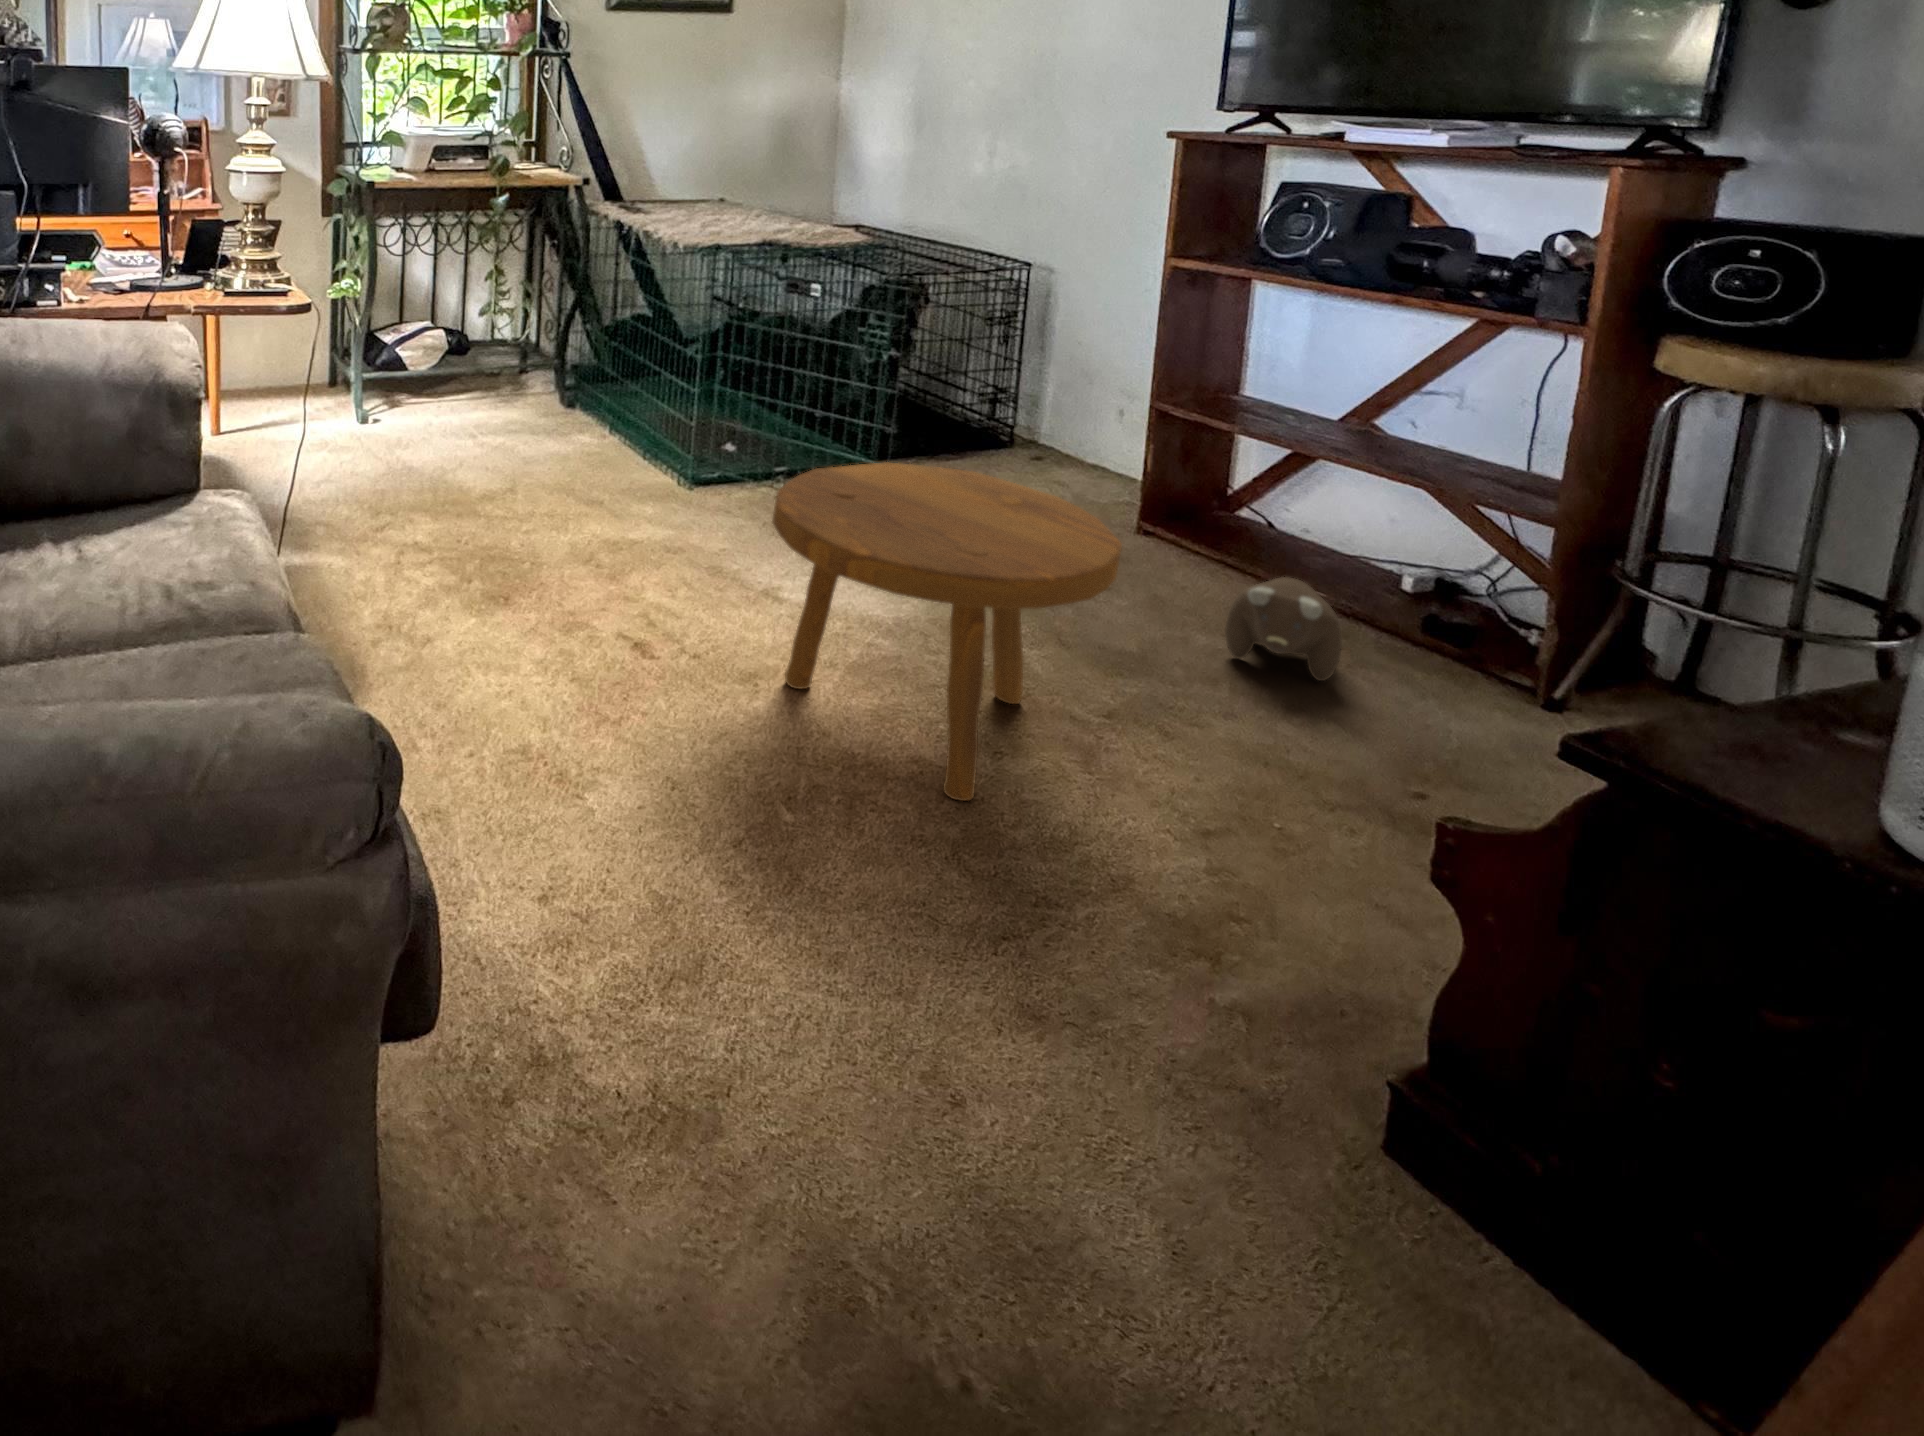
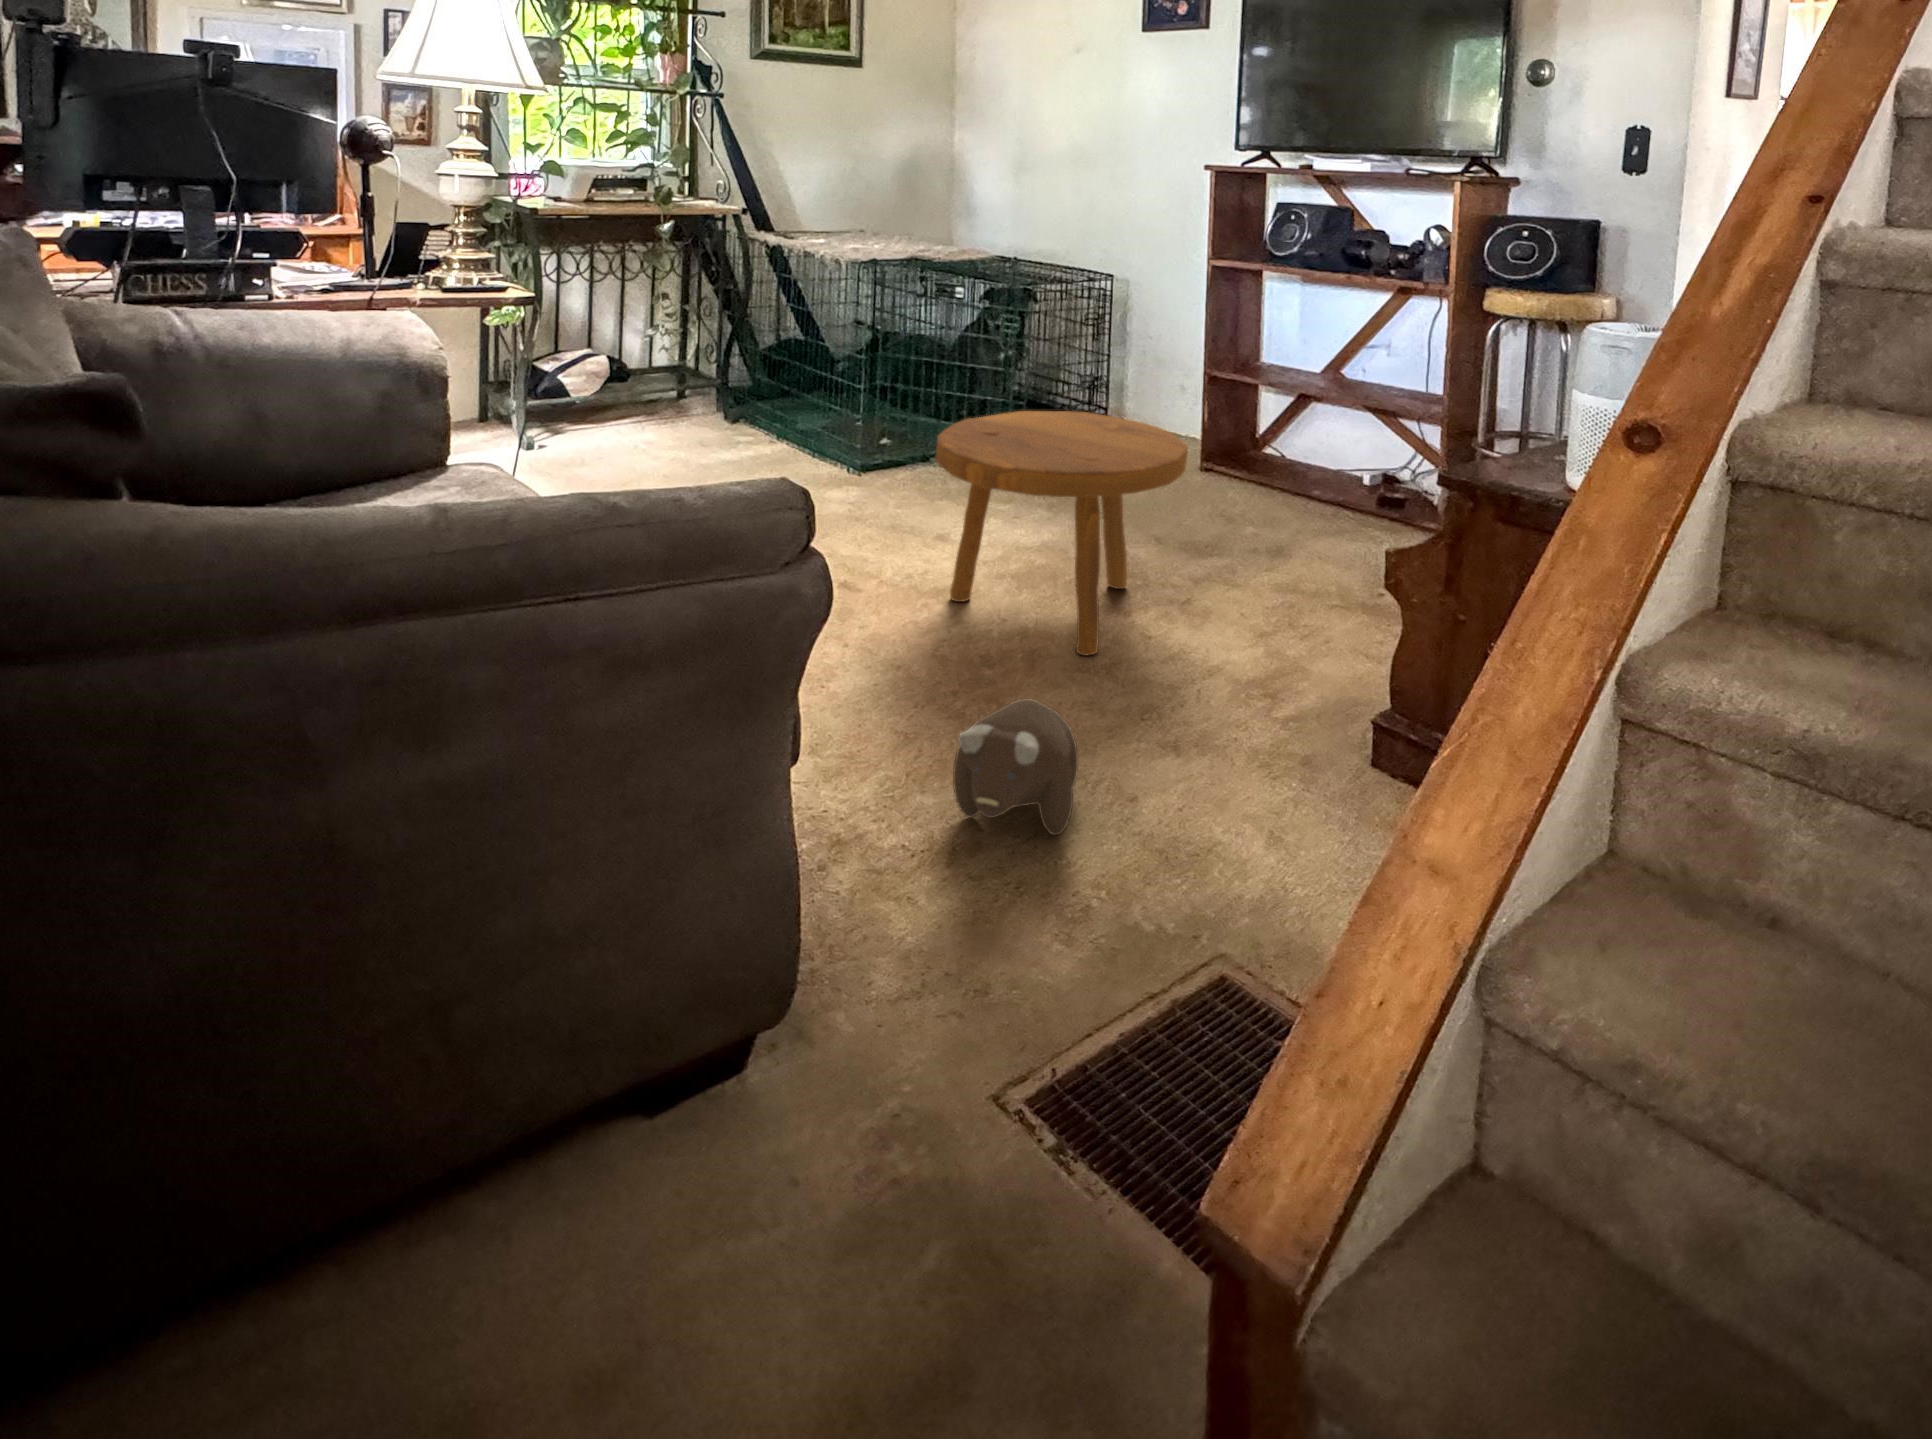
plush toy: present [1225,577,1342,681] -> present [953,698,1078,835]

